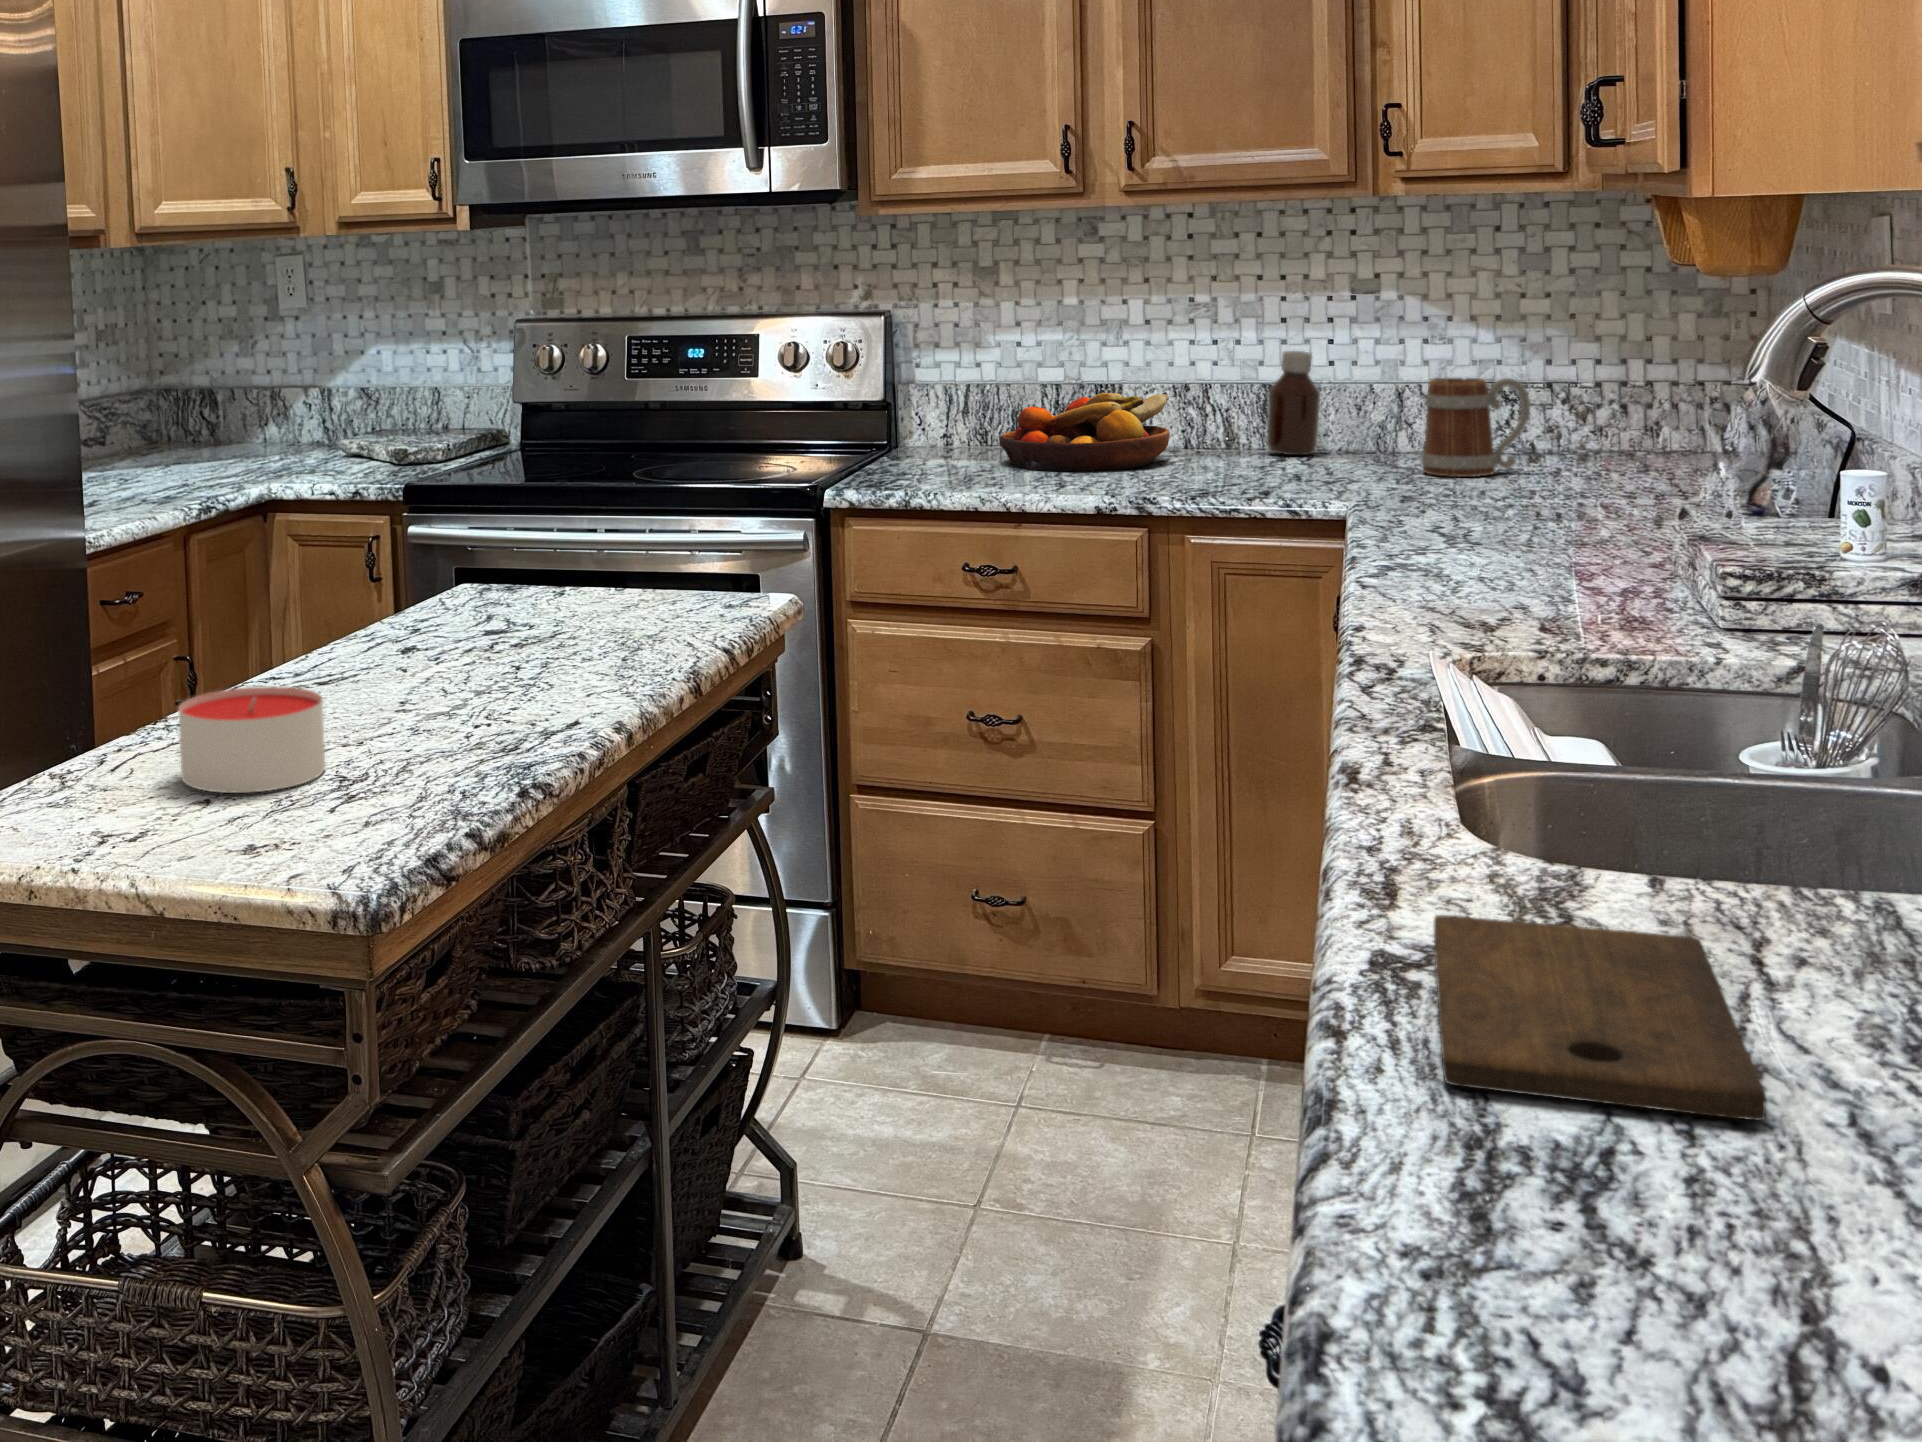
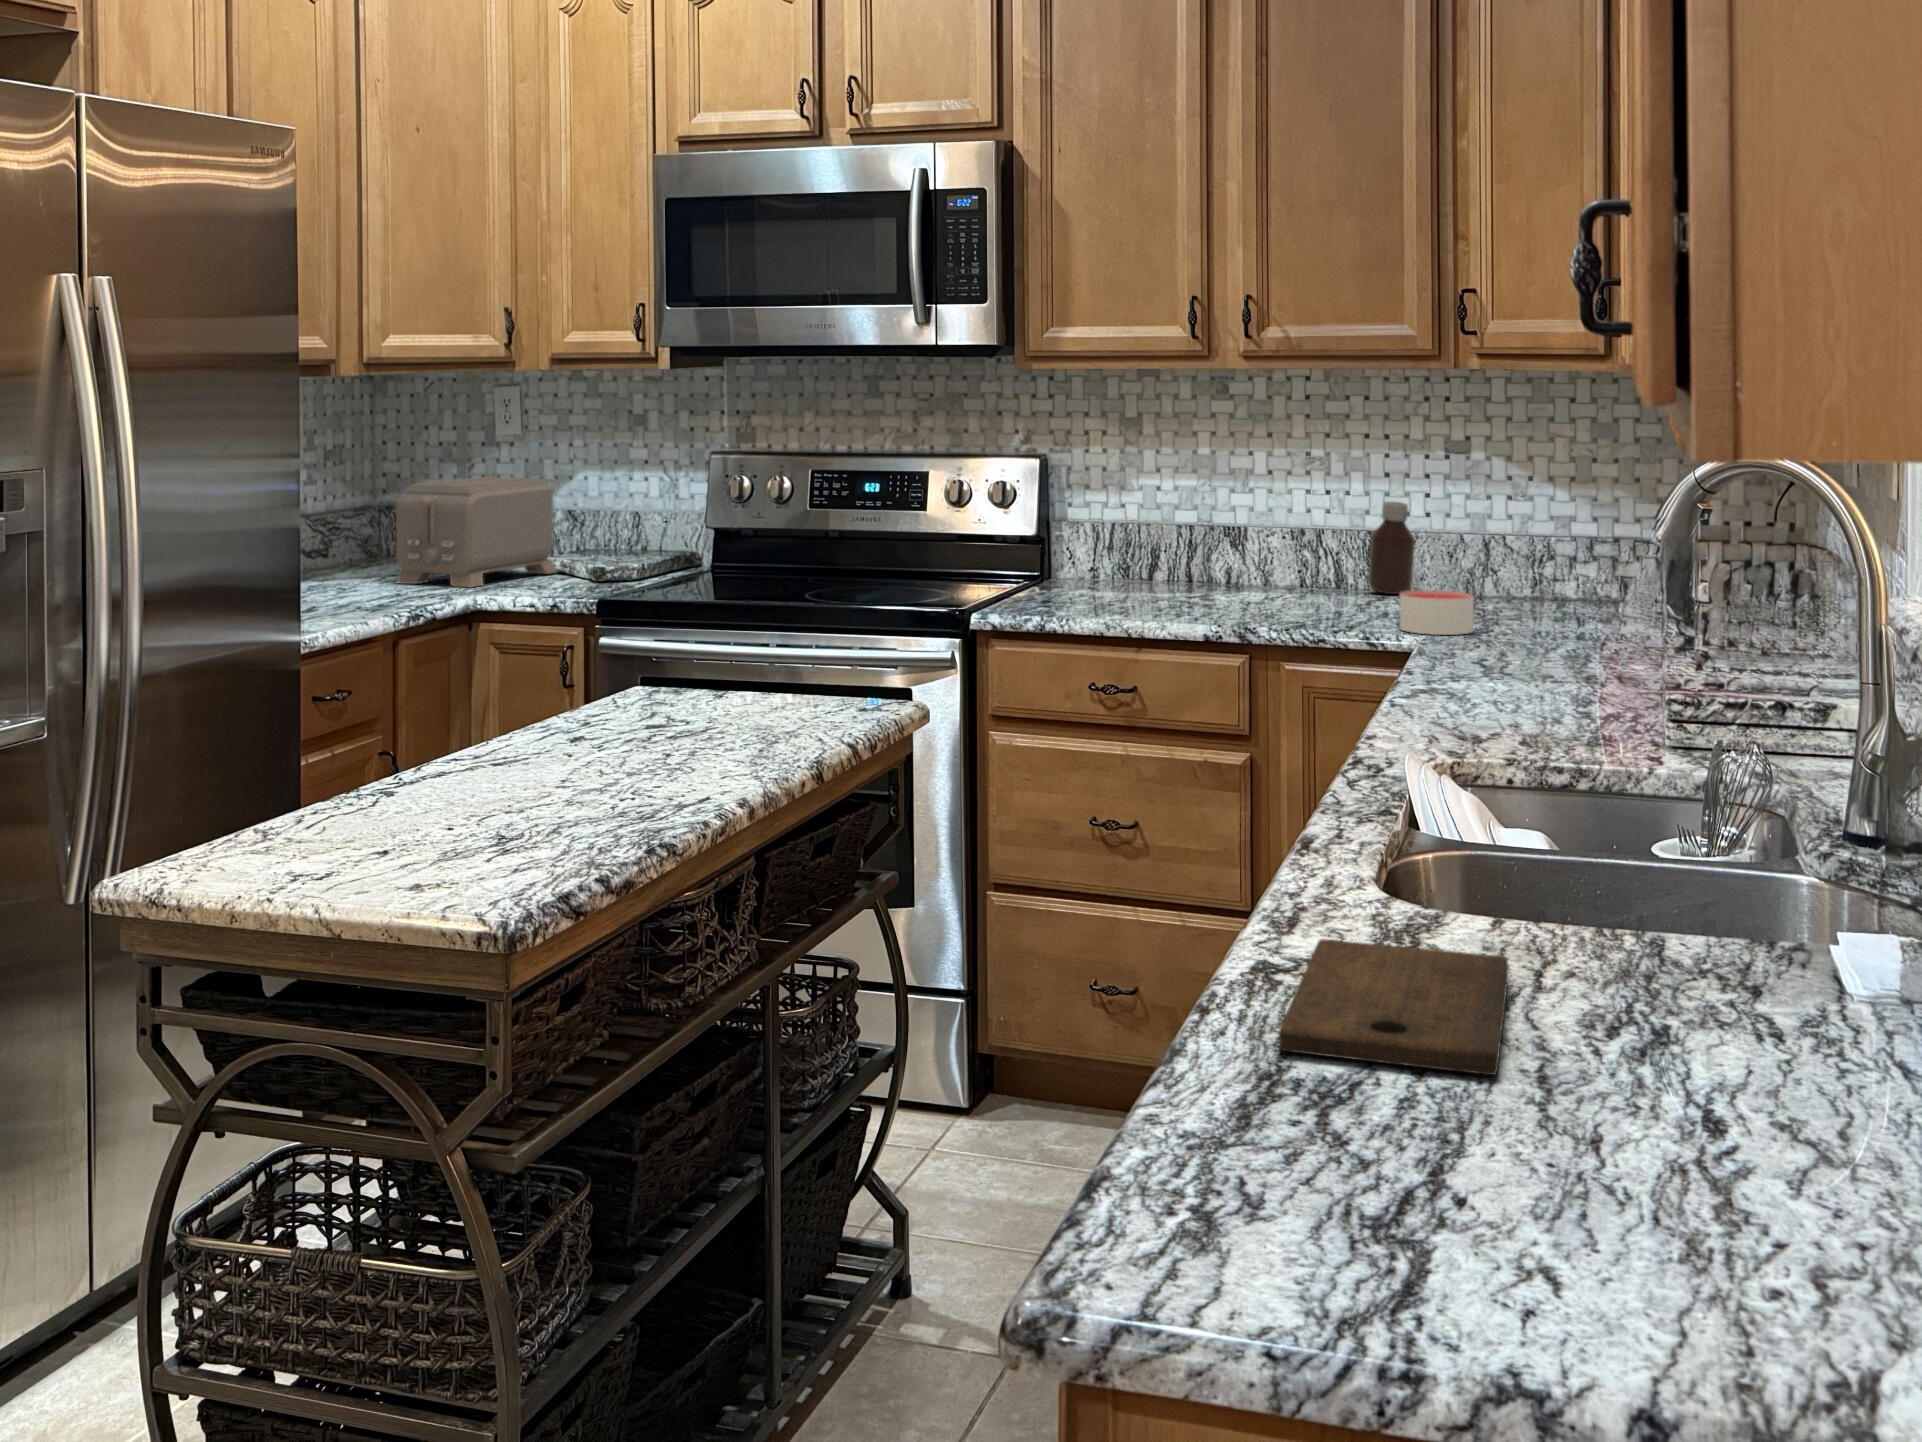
toaster: none [172,354,351,476] -> present [396,477,557,587]
mug: present [1421,378,1530,477] -> none [1493,529,1585,617]
fruit bowl: present [1000,393,1170,471] -> none [1135,534,1284,603]
candle: present [178,686,325,793] -> present [1400,590,1474,635]

